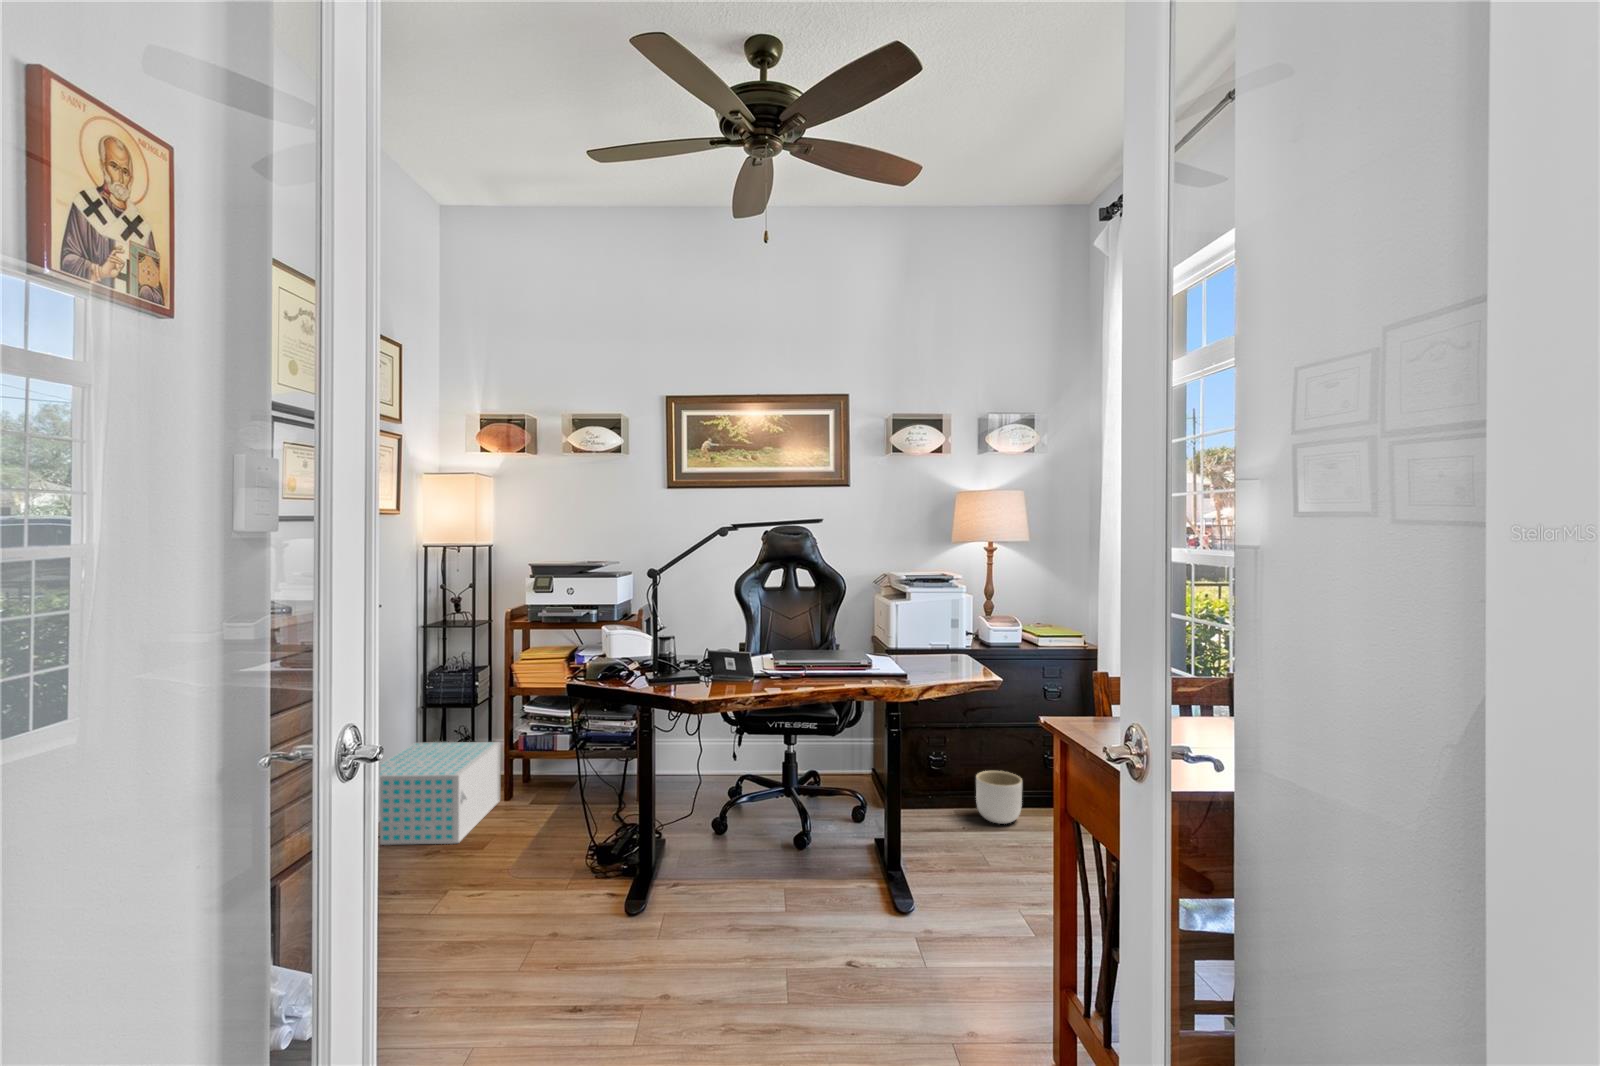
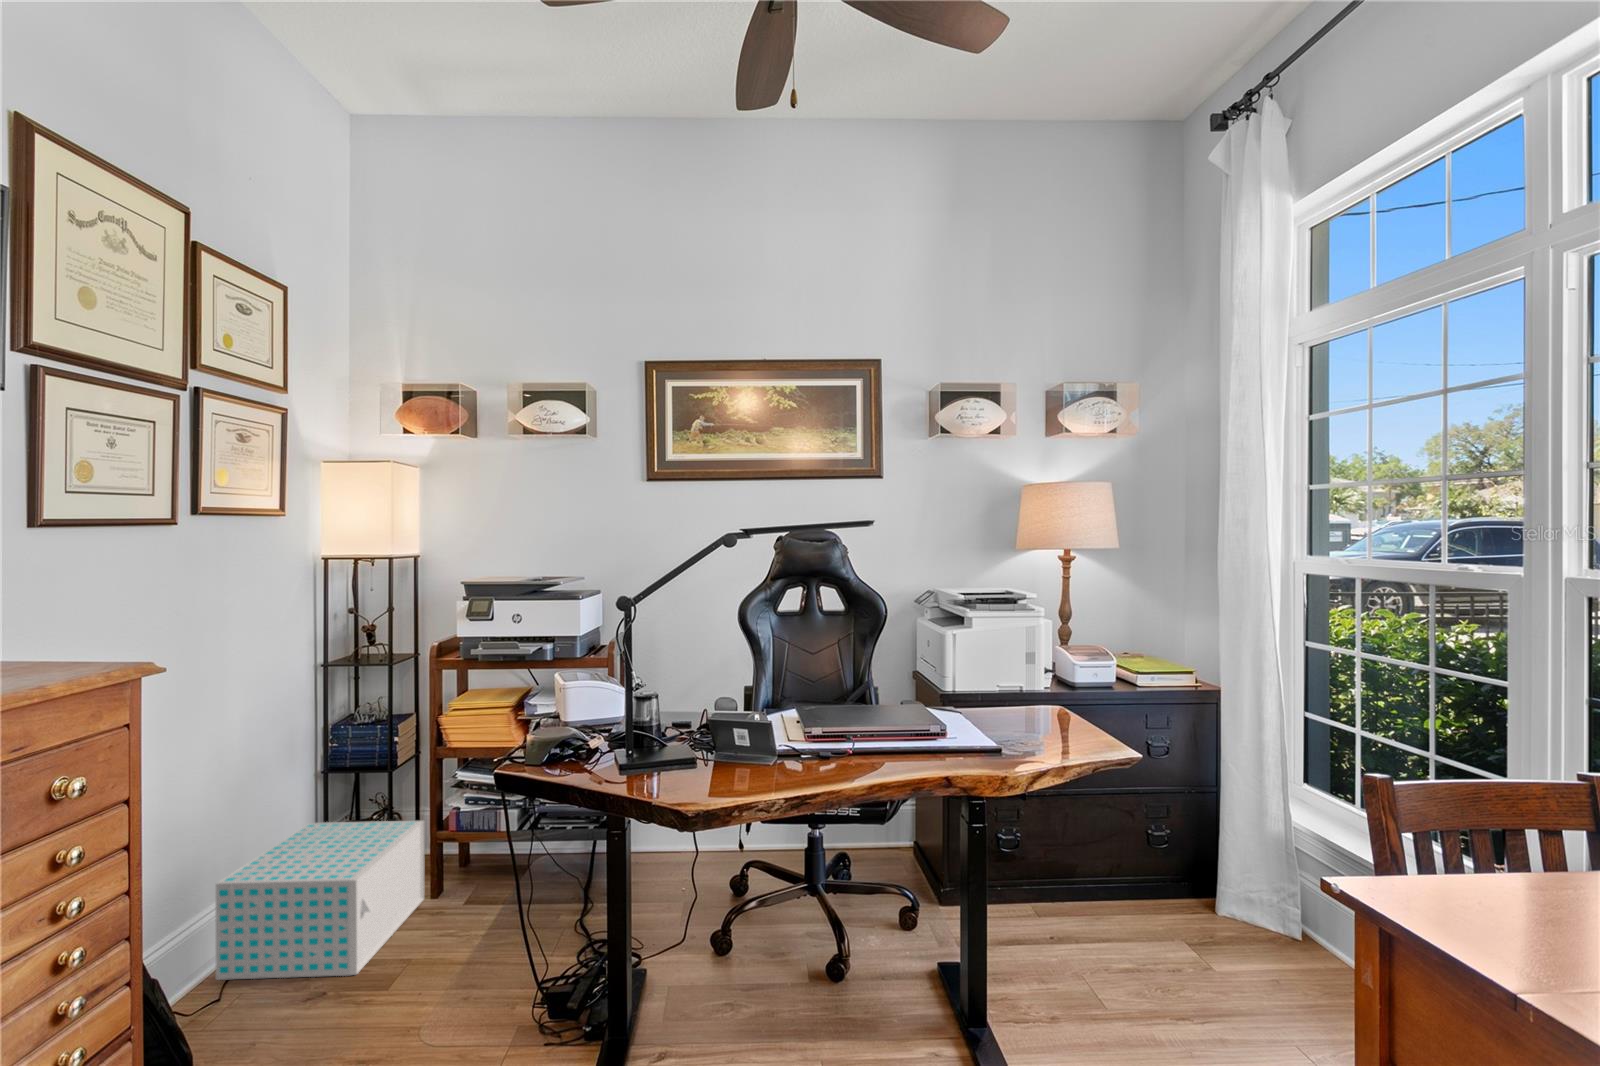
planter: present [976,771,1022,824] -> none [1063,855,1128,931]

